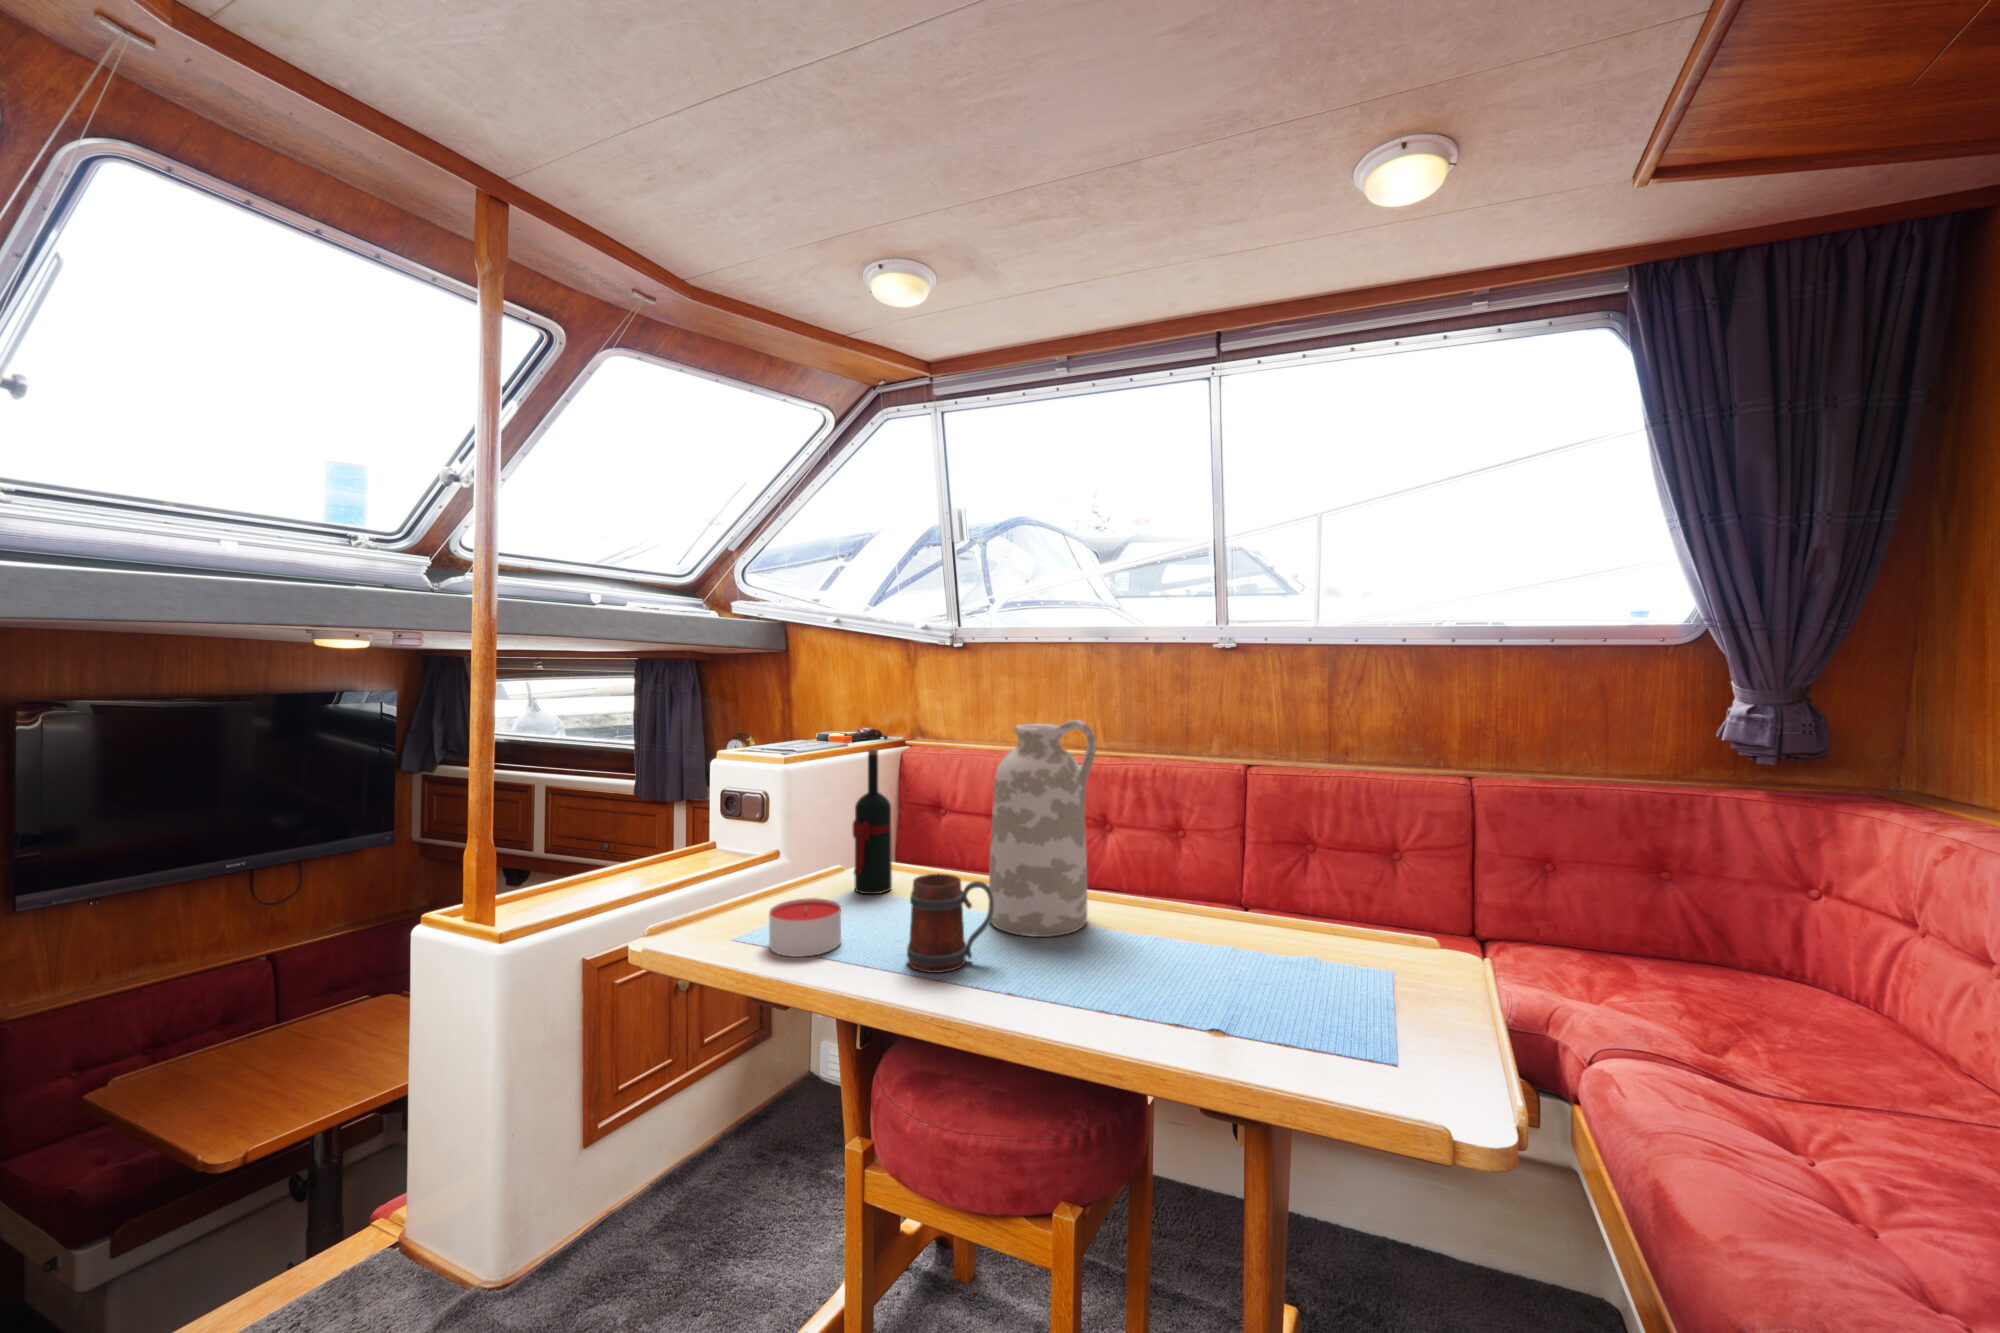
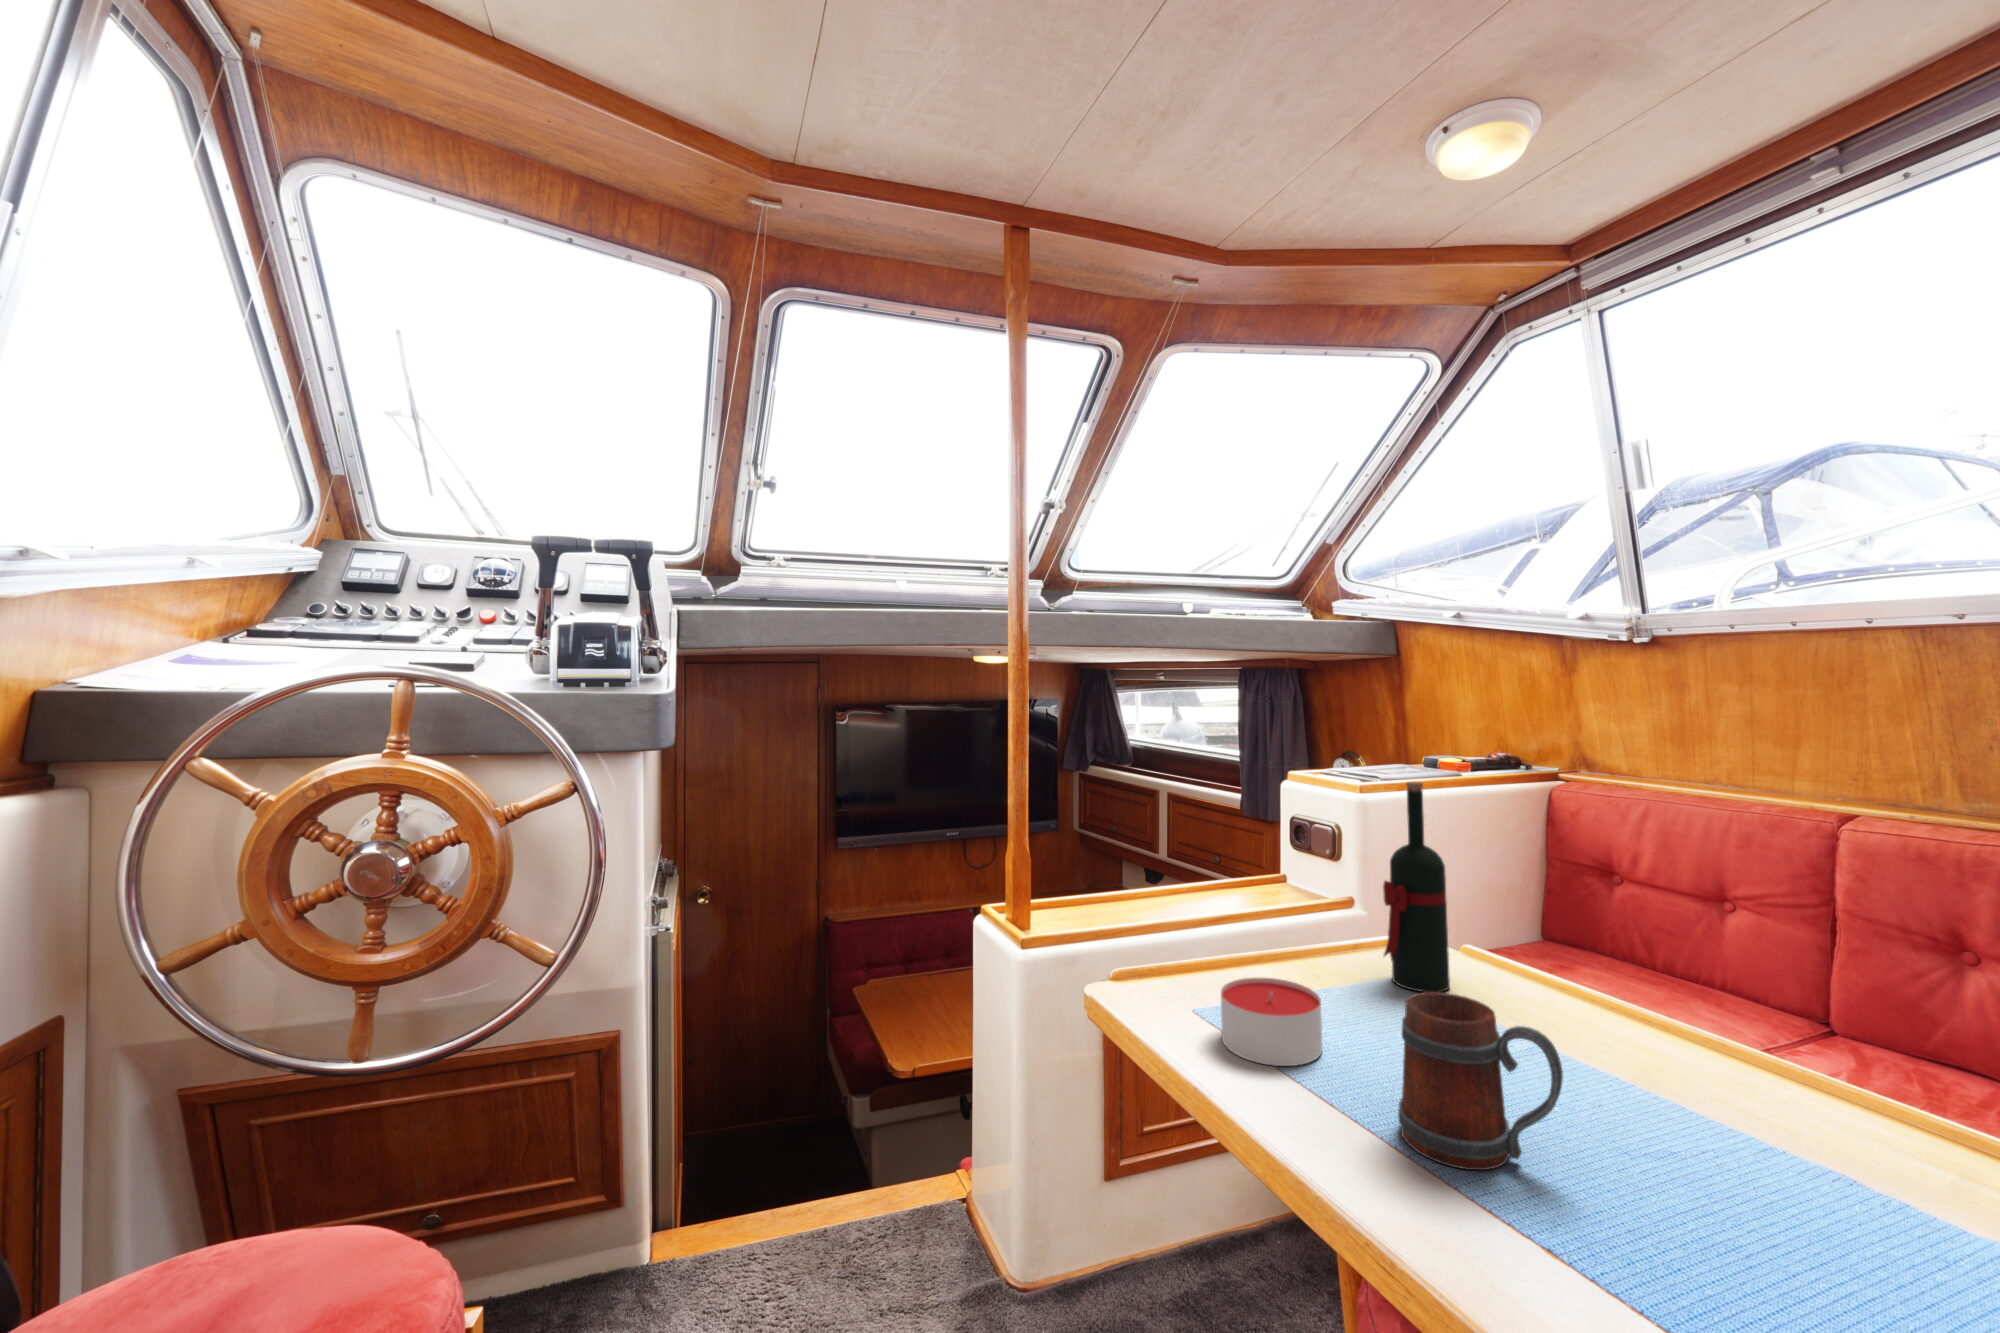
vase: present [989,720,1096,937] -> none [1594,757,1841,1176]

